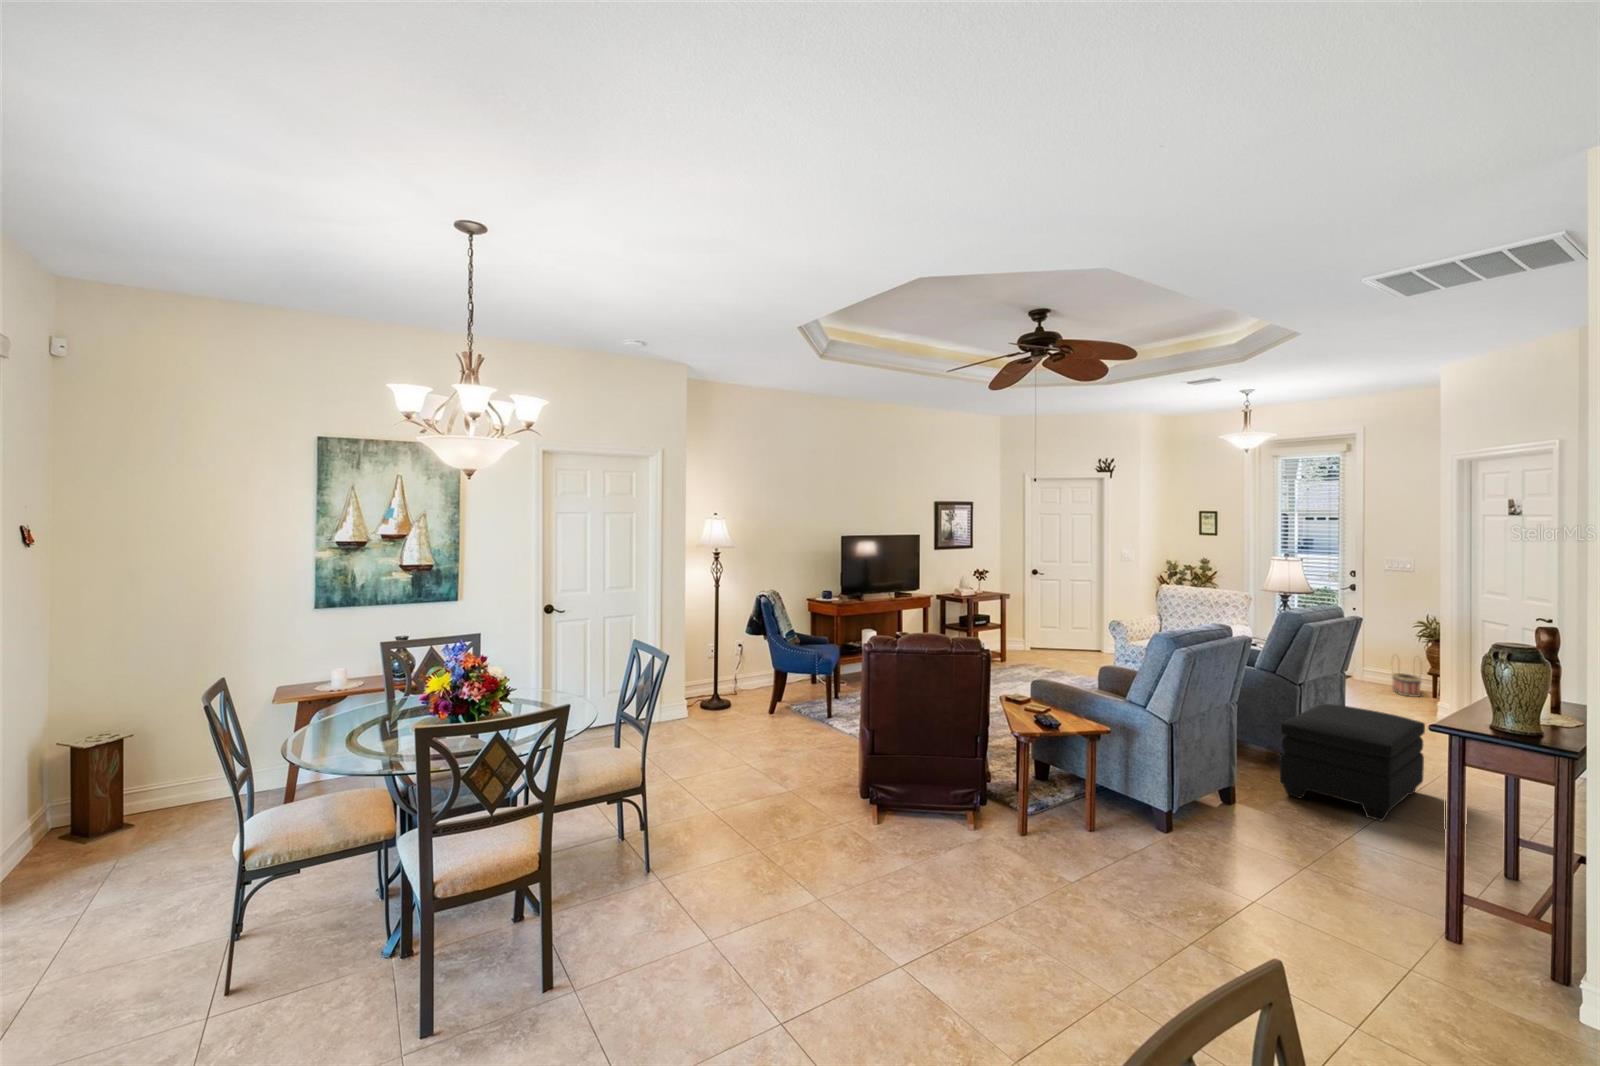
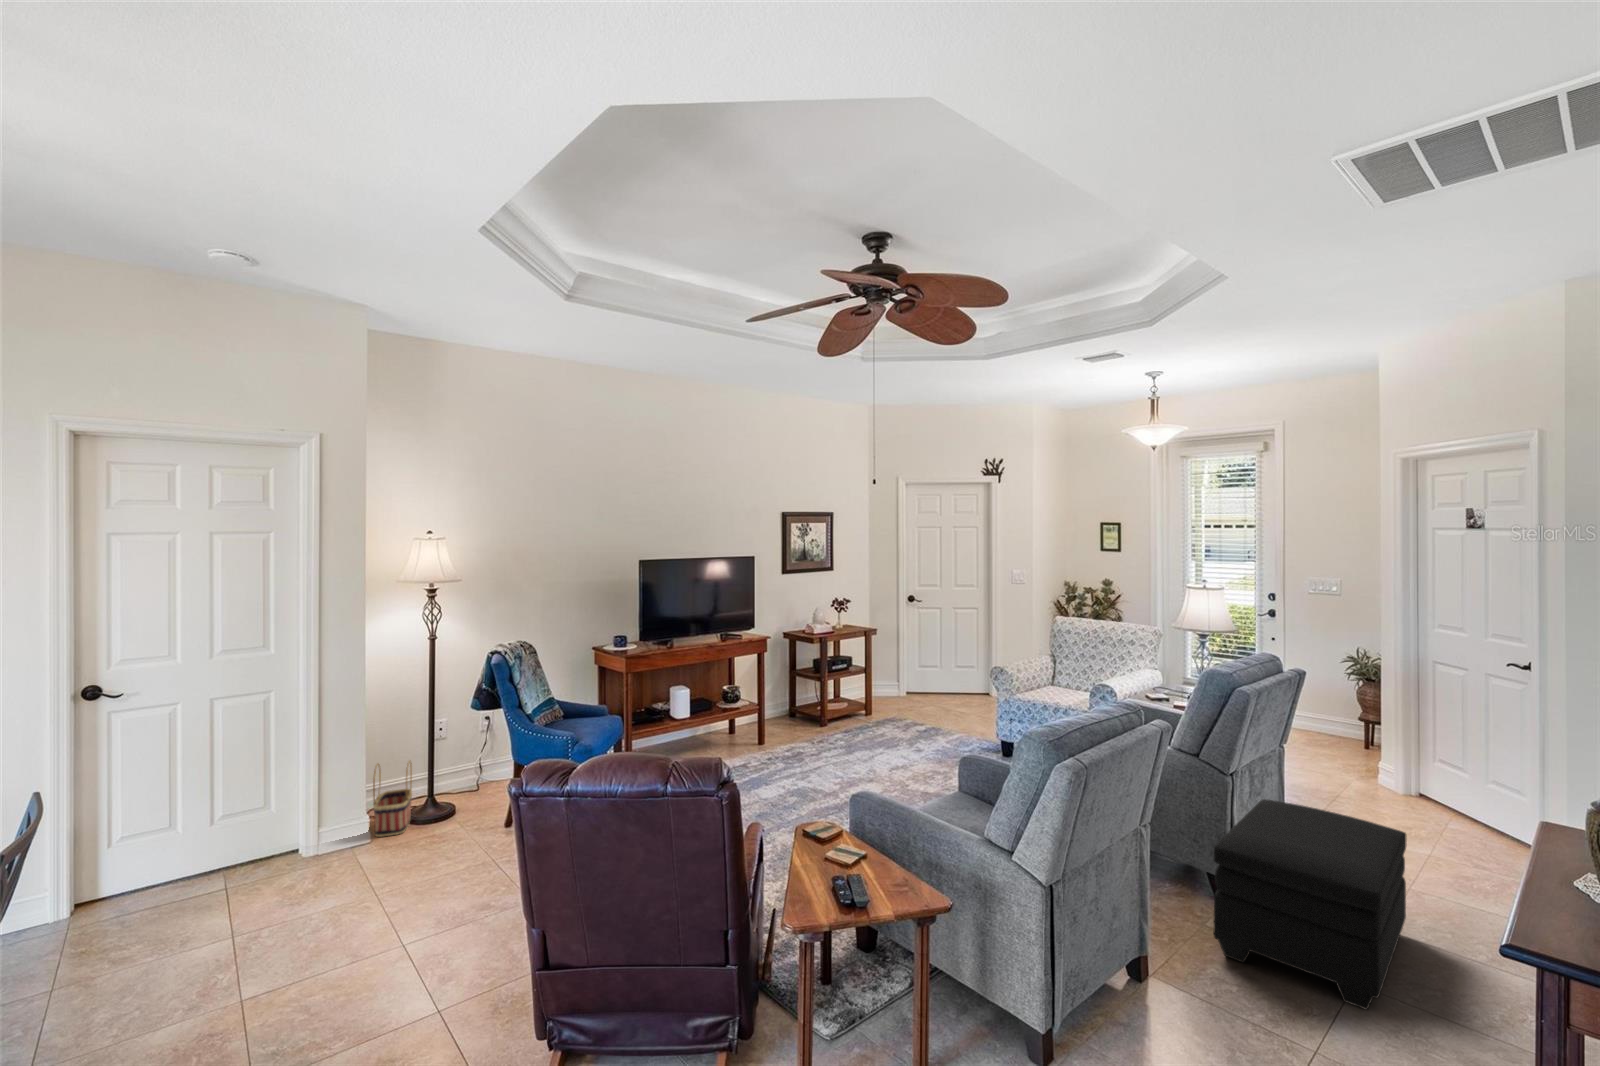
basket: present [1392,656,1422,697] -> present [373,761,412,837]

